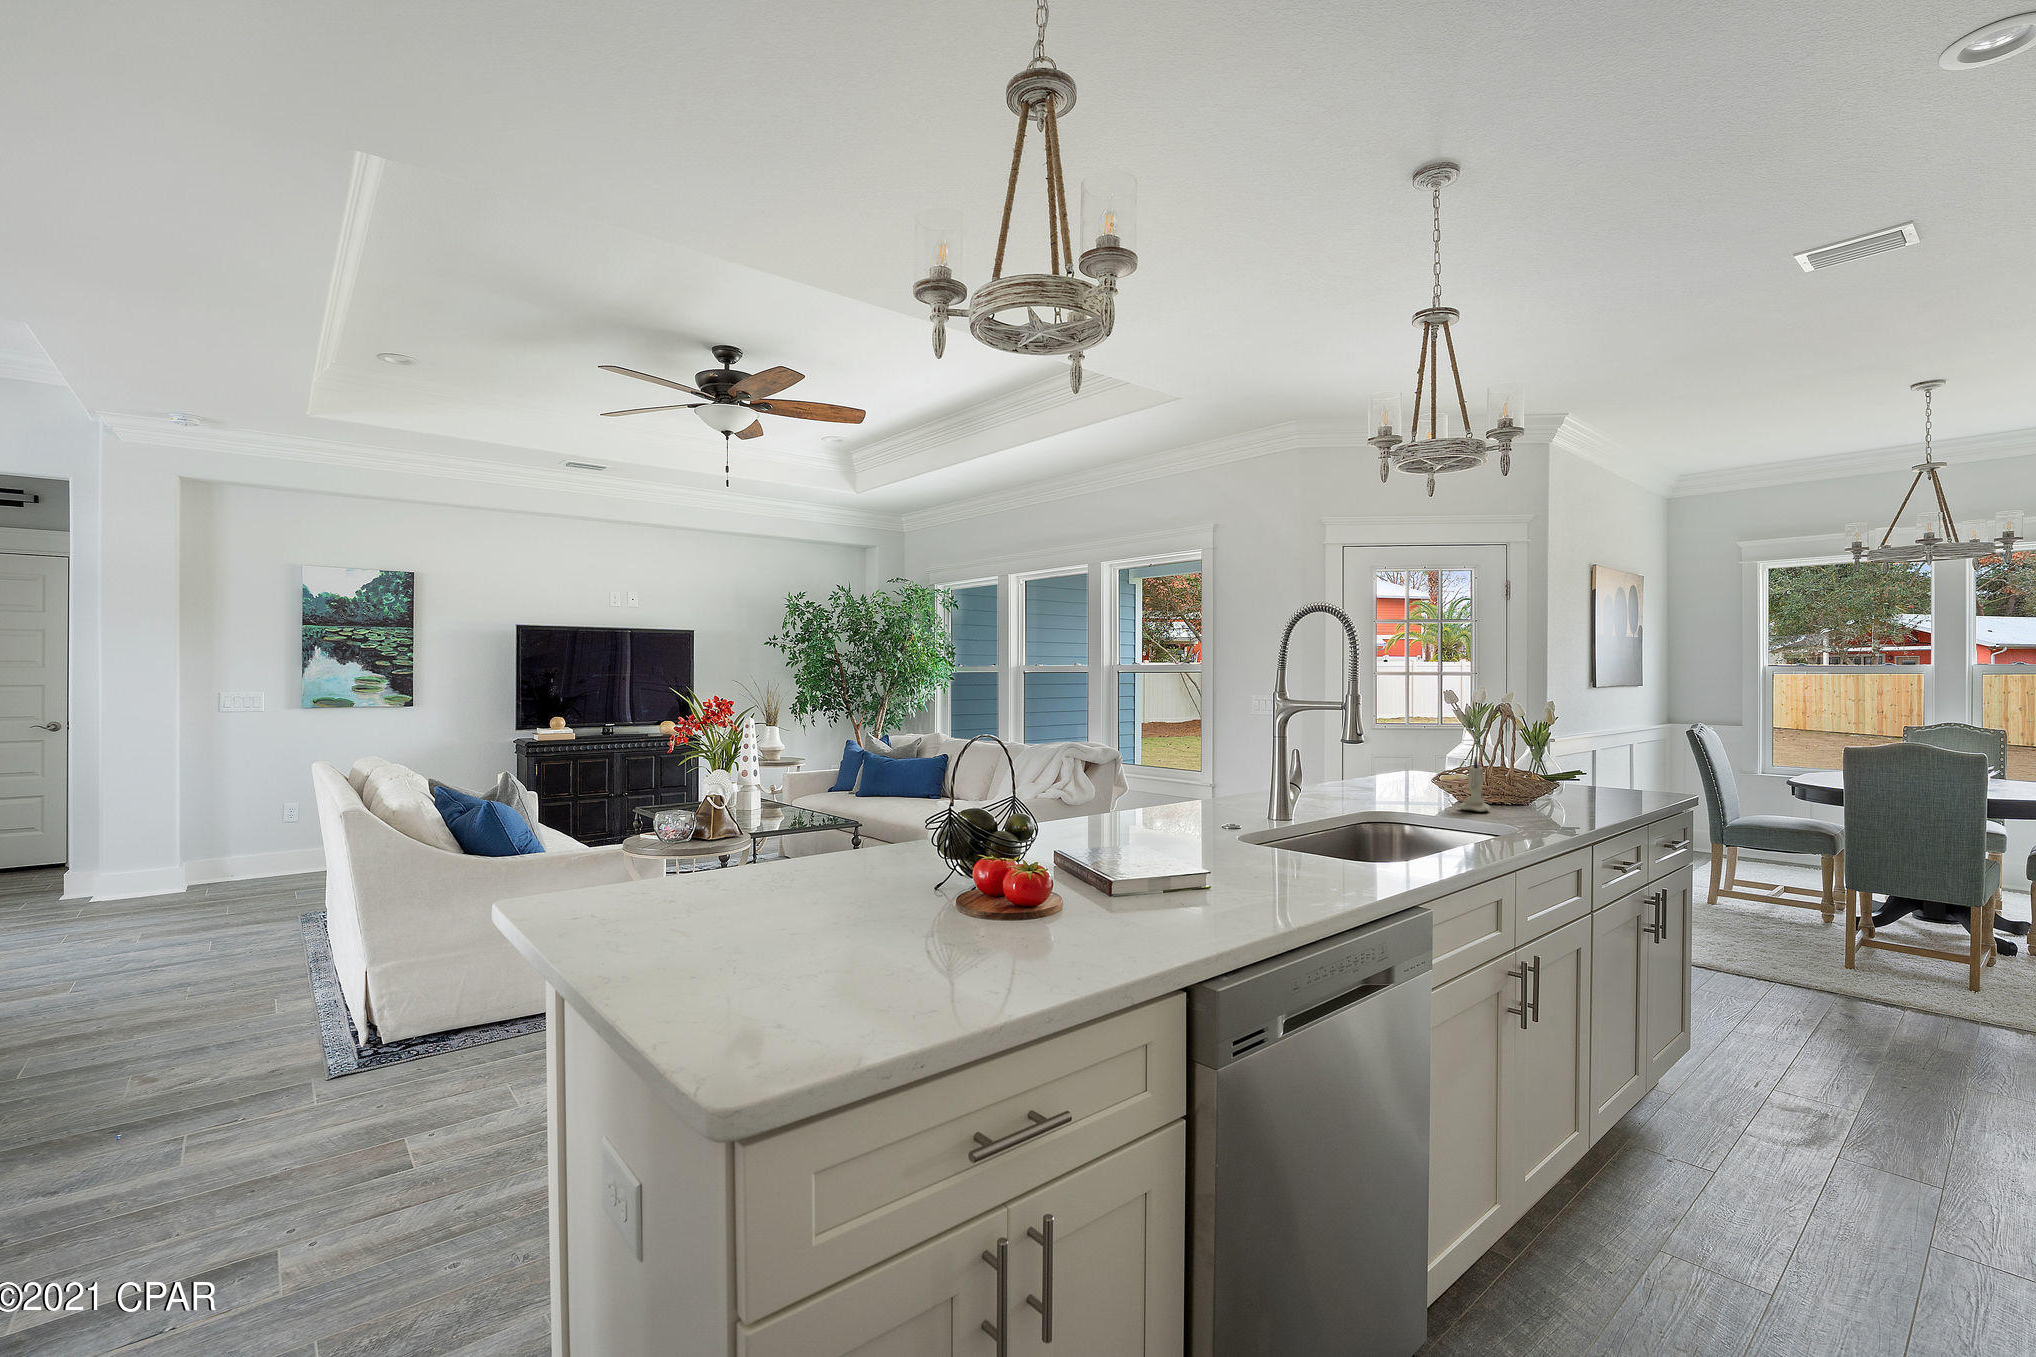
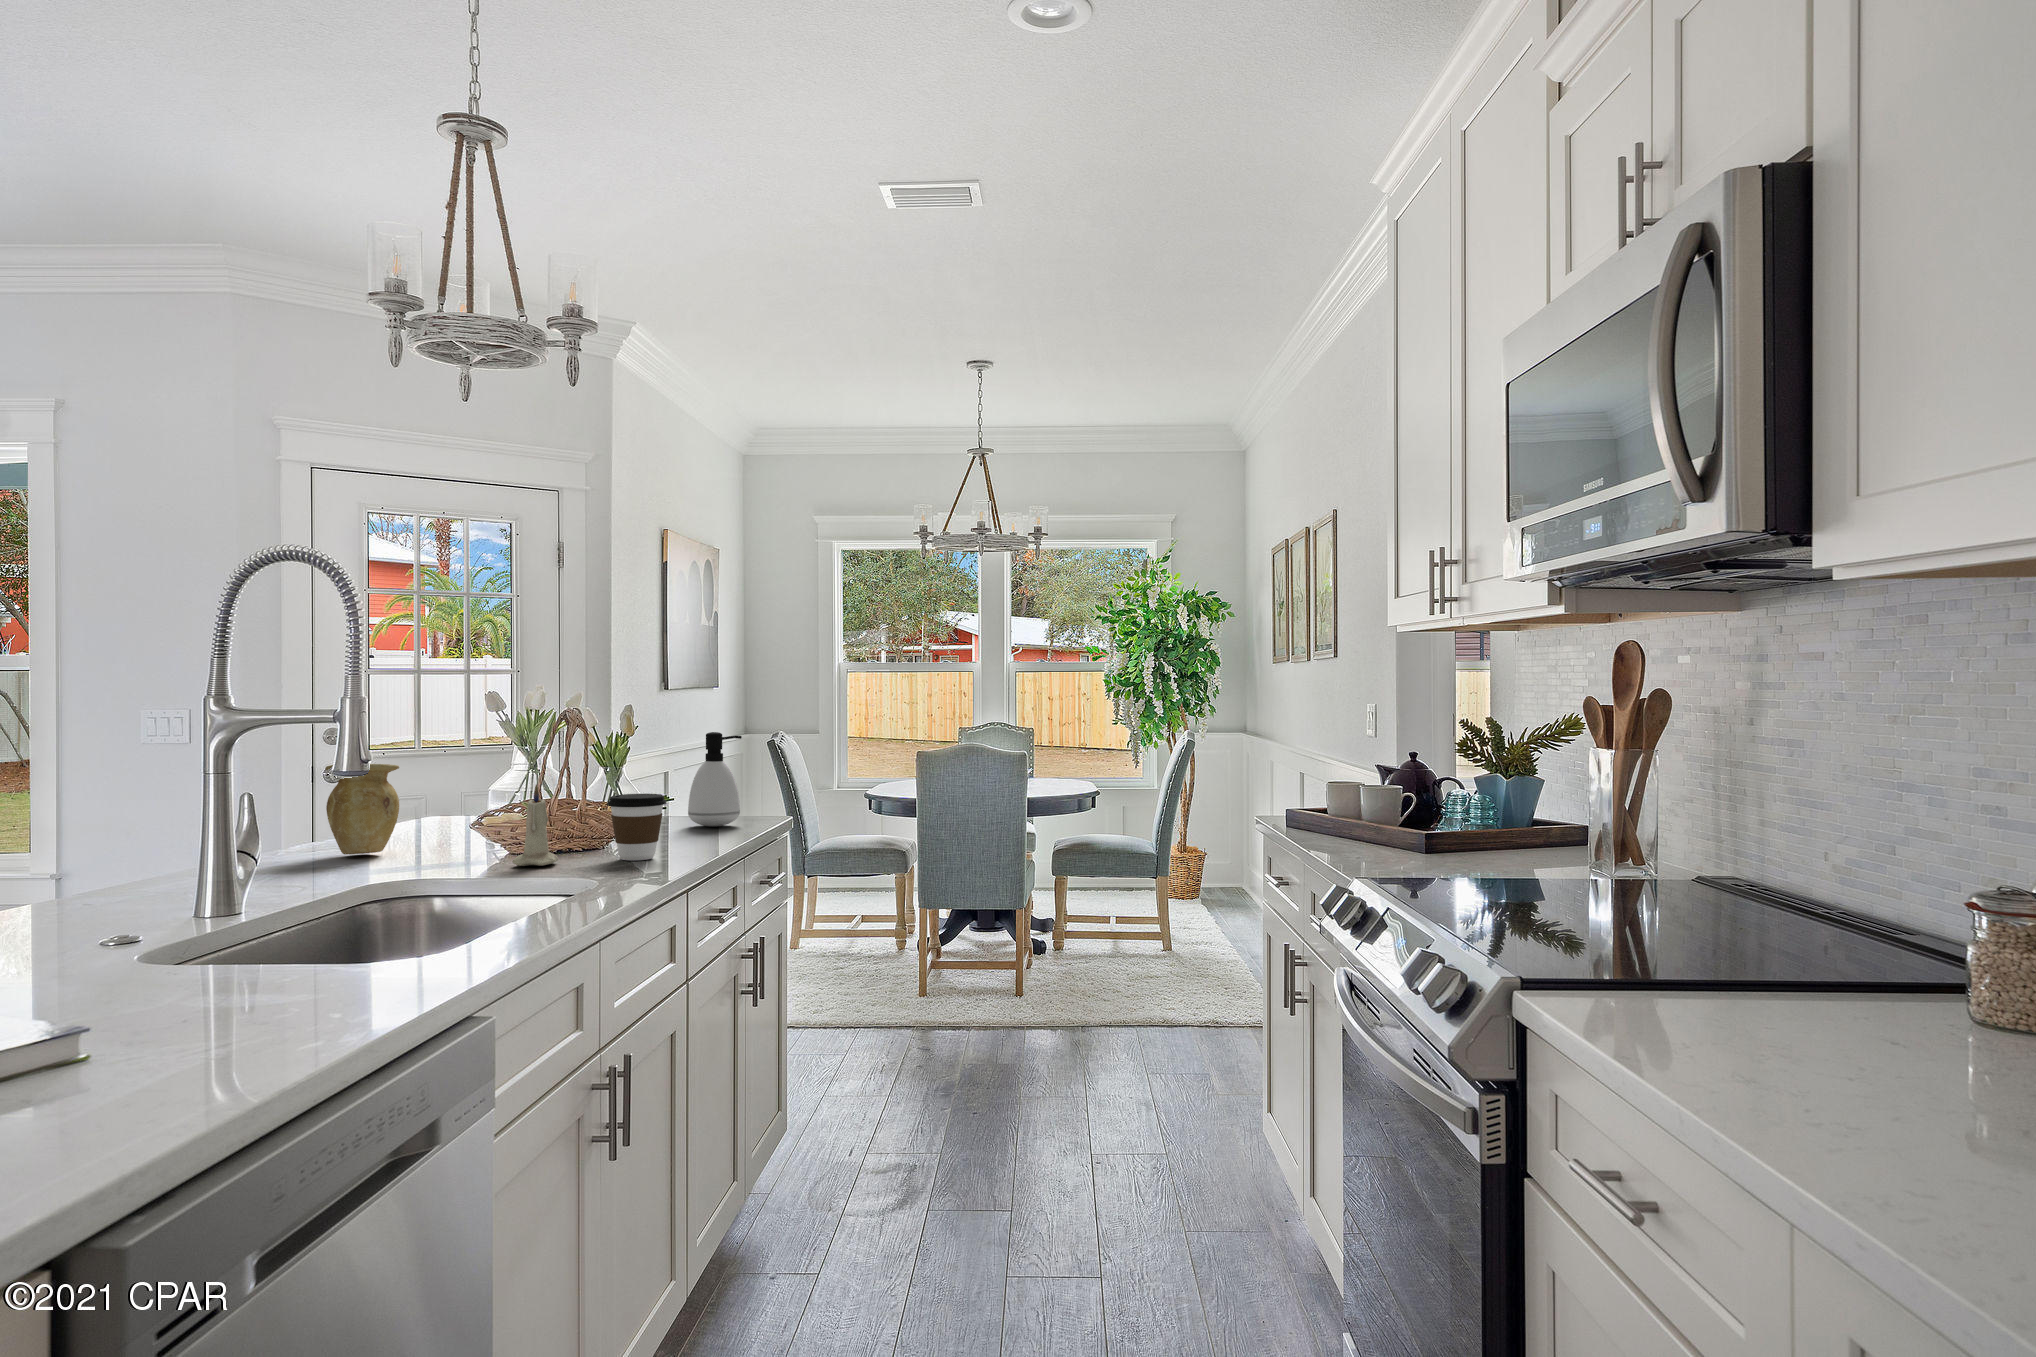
soap dispenser: none [1598,725,1648,798] -> present [688,732,742,826]
vase: none [1342,733,1385,789] -> present [325,764,399,854]
coffee cup: none [1529,768,1577,817] -> present [607,794,666,860]

